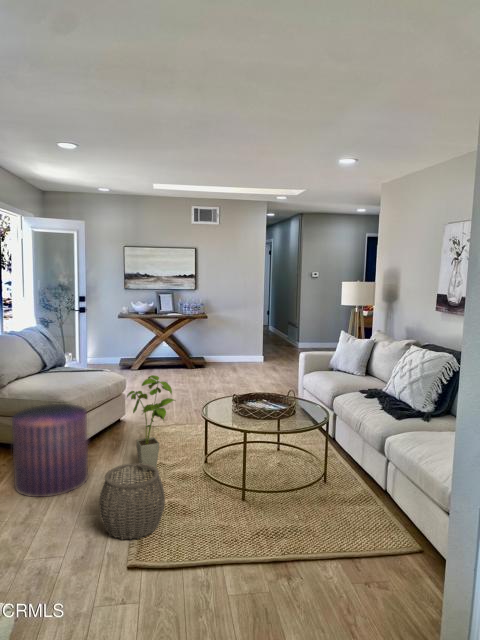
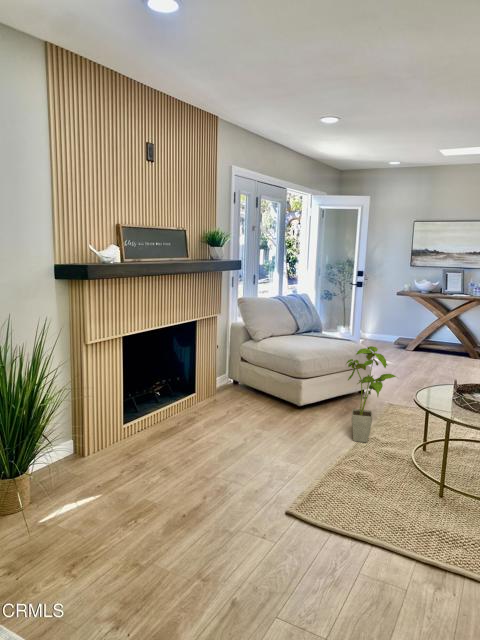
pouf: present [12,404,88,497] -> none [243,359,307,439]
woven basket: present [99,463,165,539] -> none [283,422,347,493]

